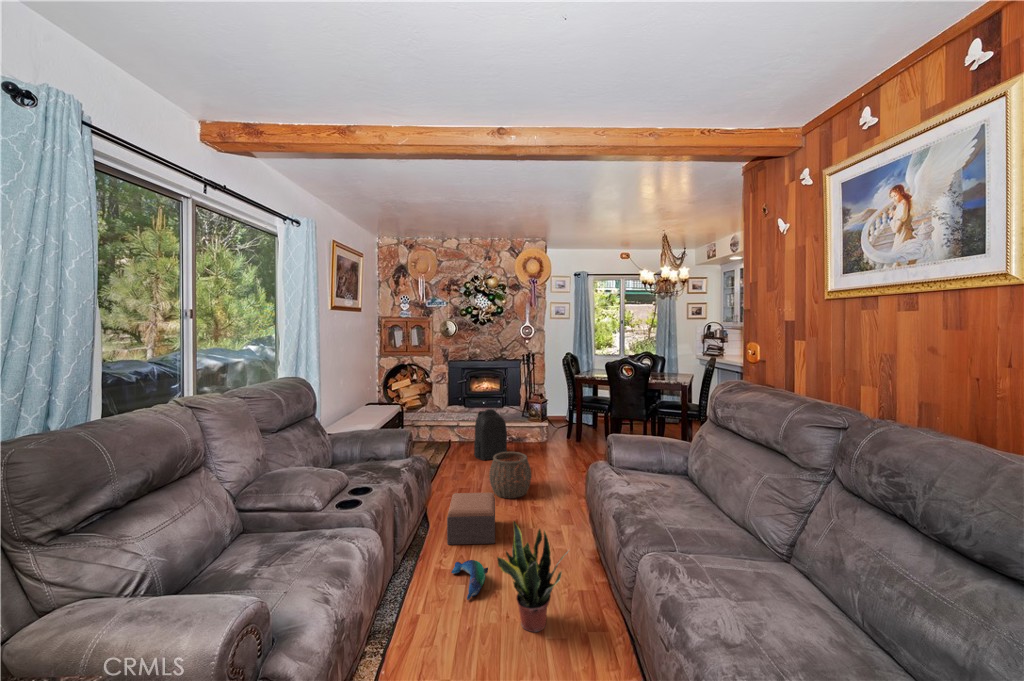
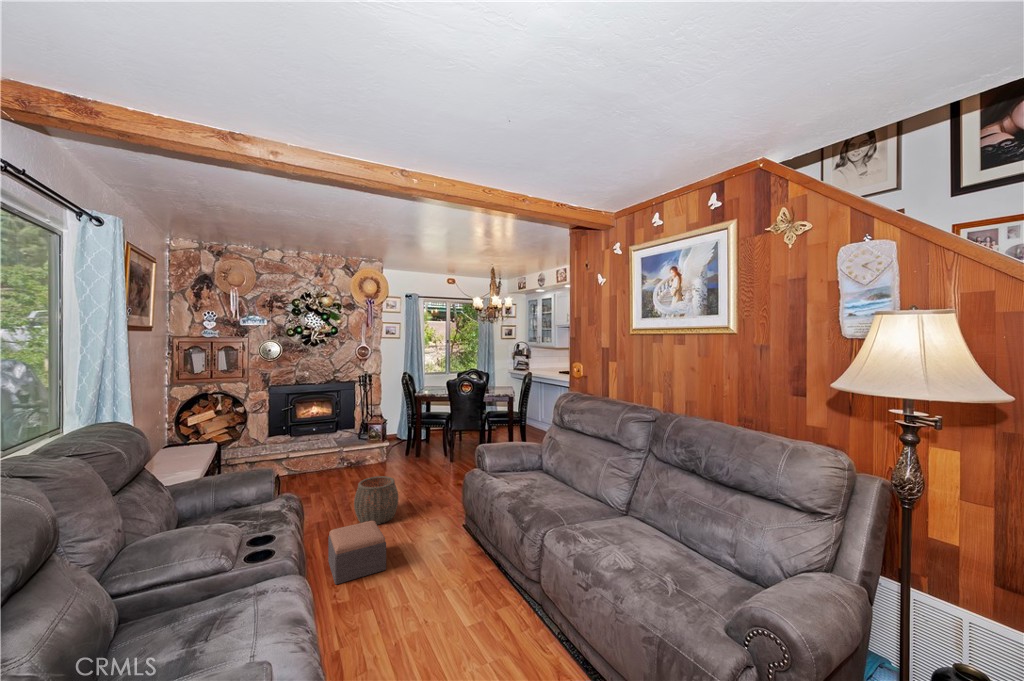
backpack: present [474,409,507,460] -> none [316,436,354,492]
potted plant: present [497,522,568,632] -> none [430,536,486,634]
plush toy: present [451,560,488,600] -> none [356,589,398,628]

